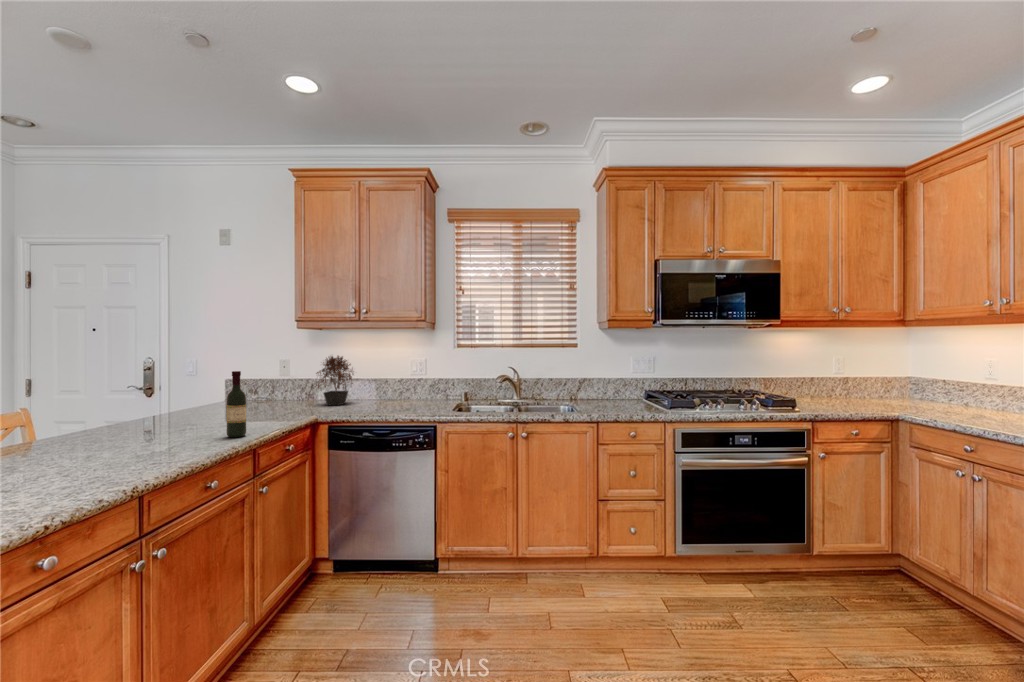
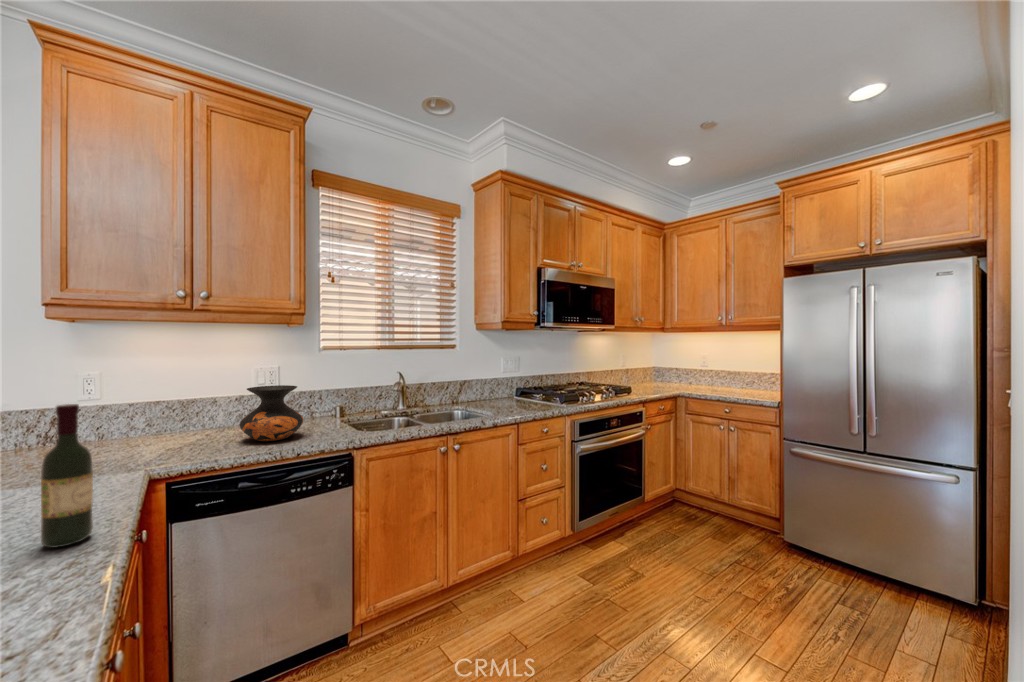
potted plant: present [316,356,353,405] -> none [83,363,167,449]
vase: none [379,372,419,410] -> present [240,385,303,441]

